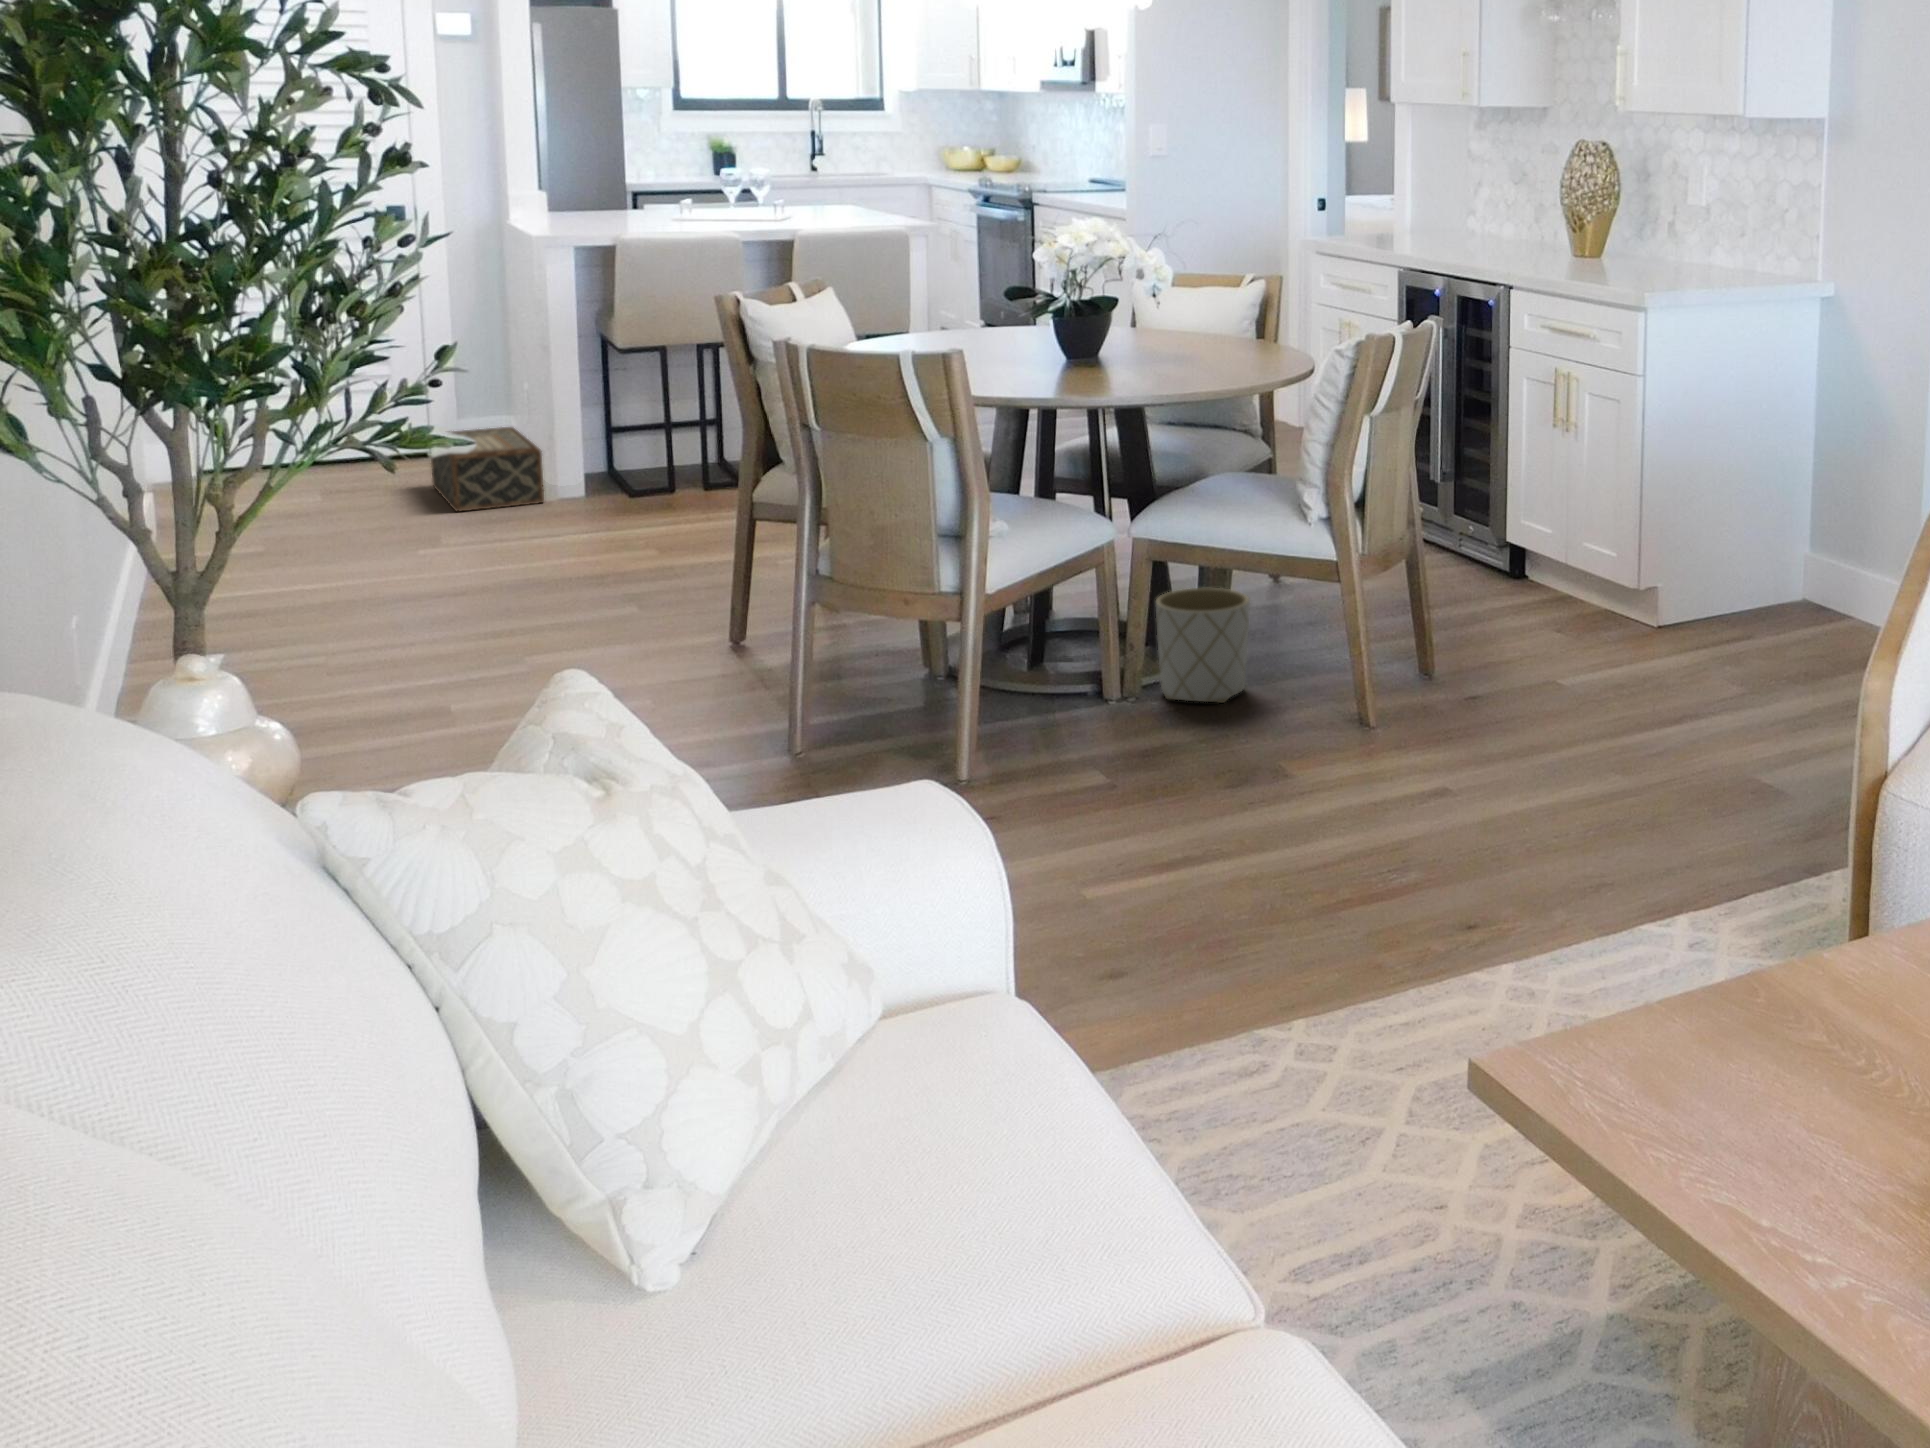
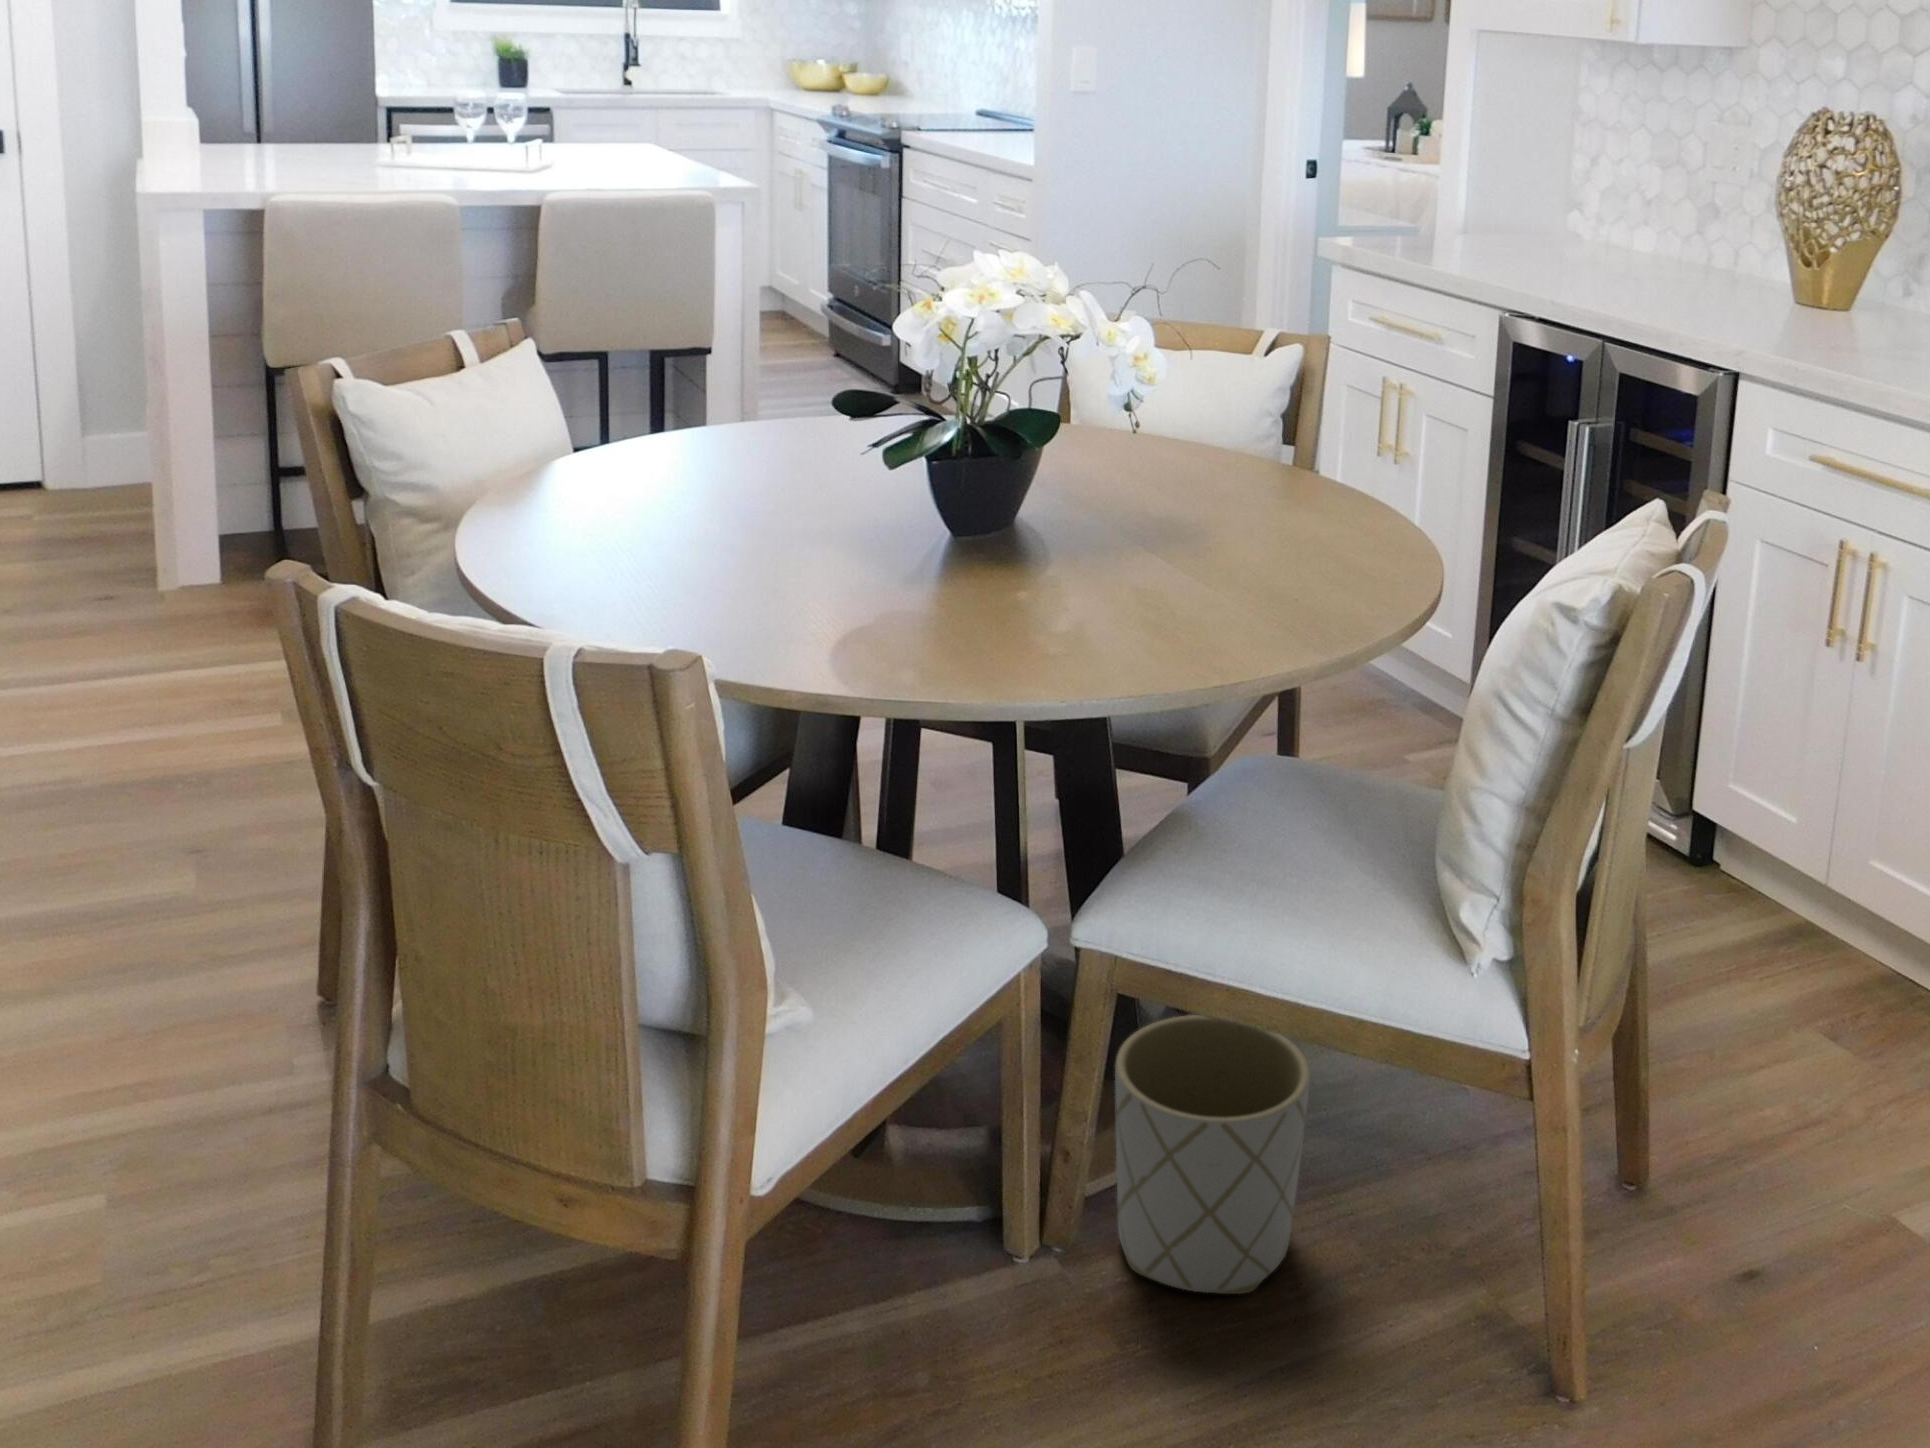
woven basket: present [431,427,544,511] -> none [16,458,163,601]

